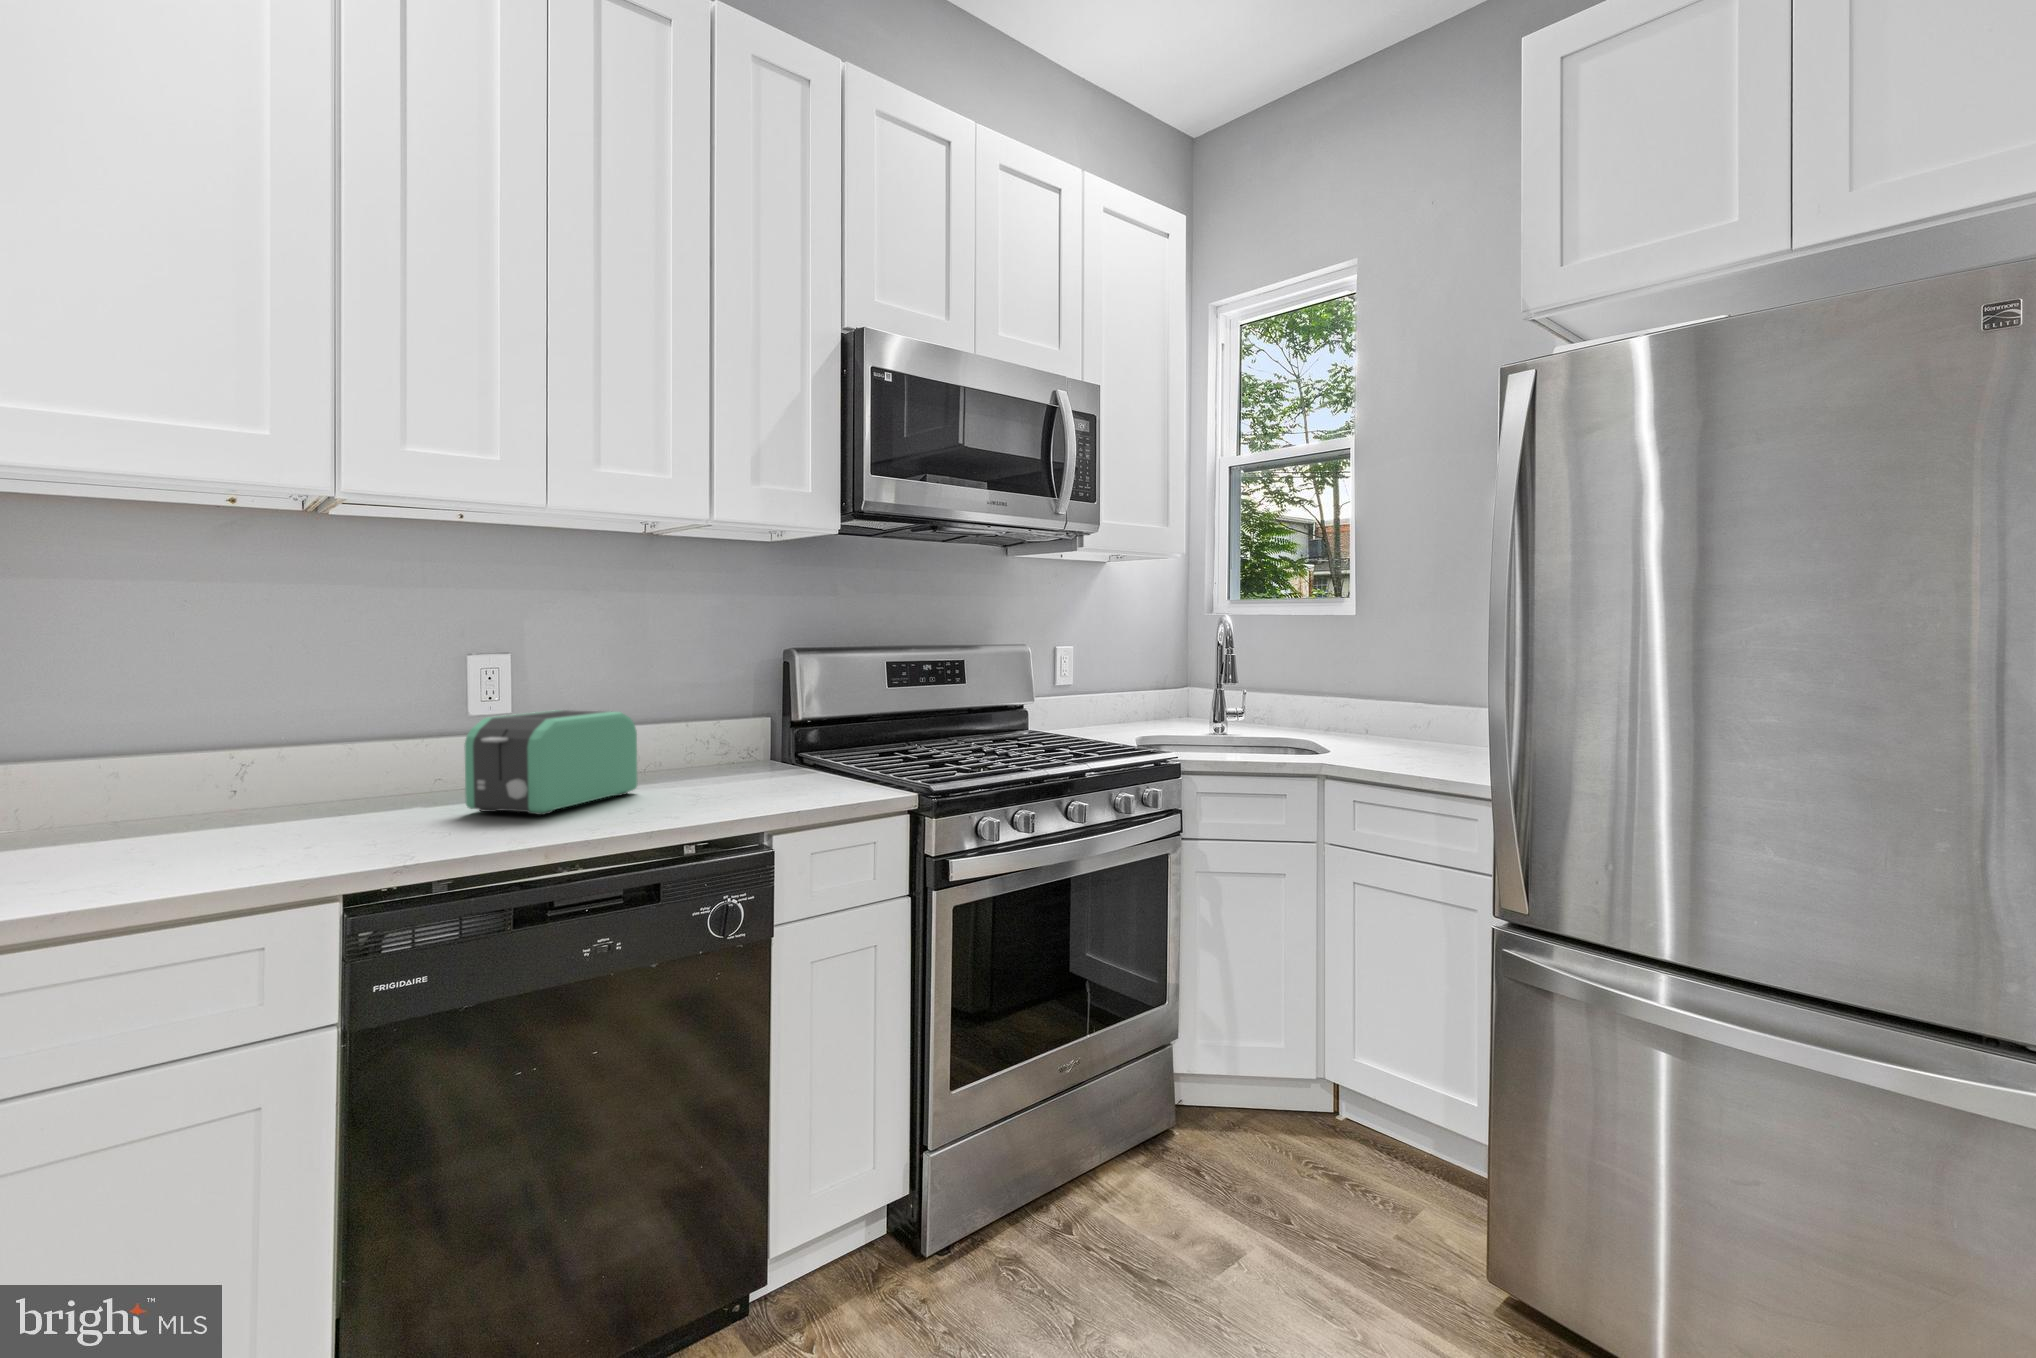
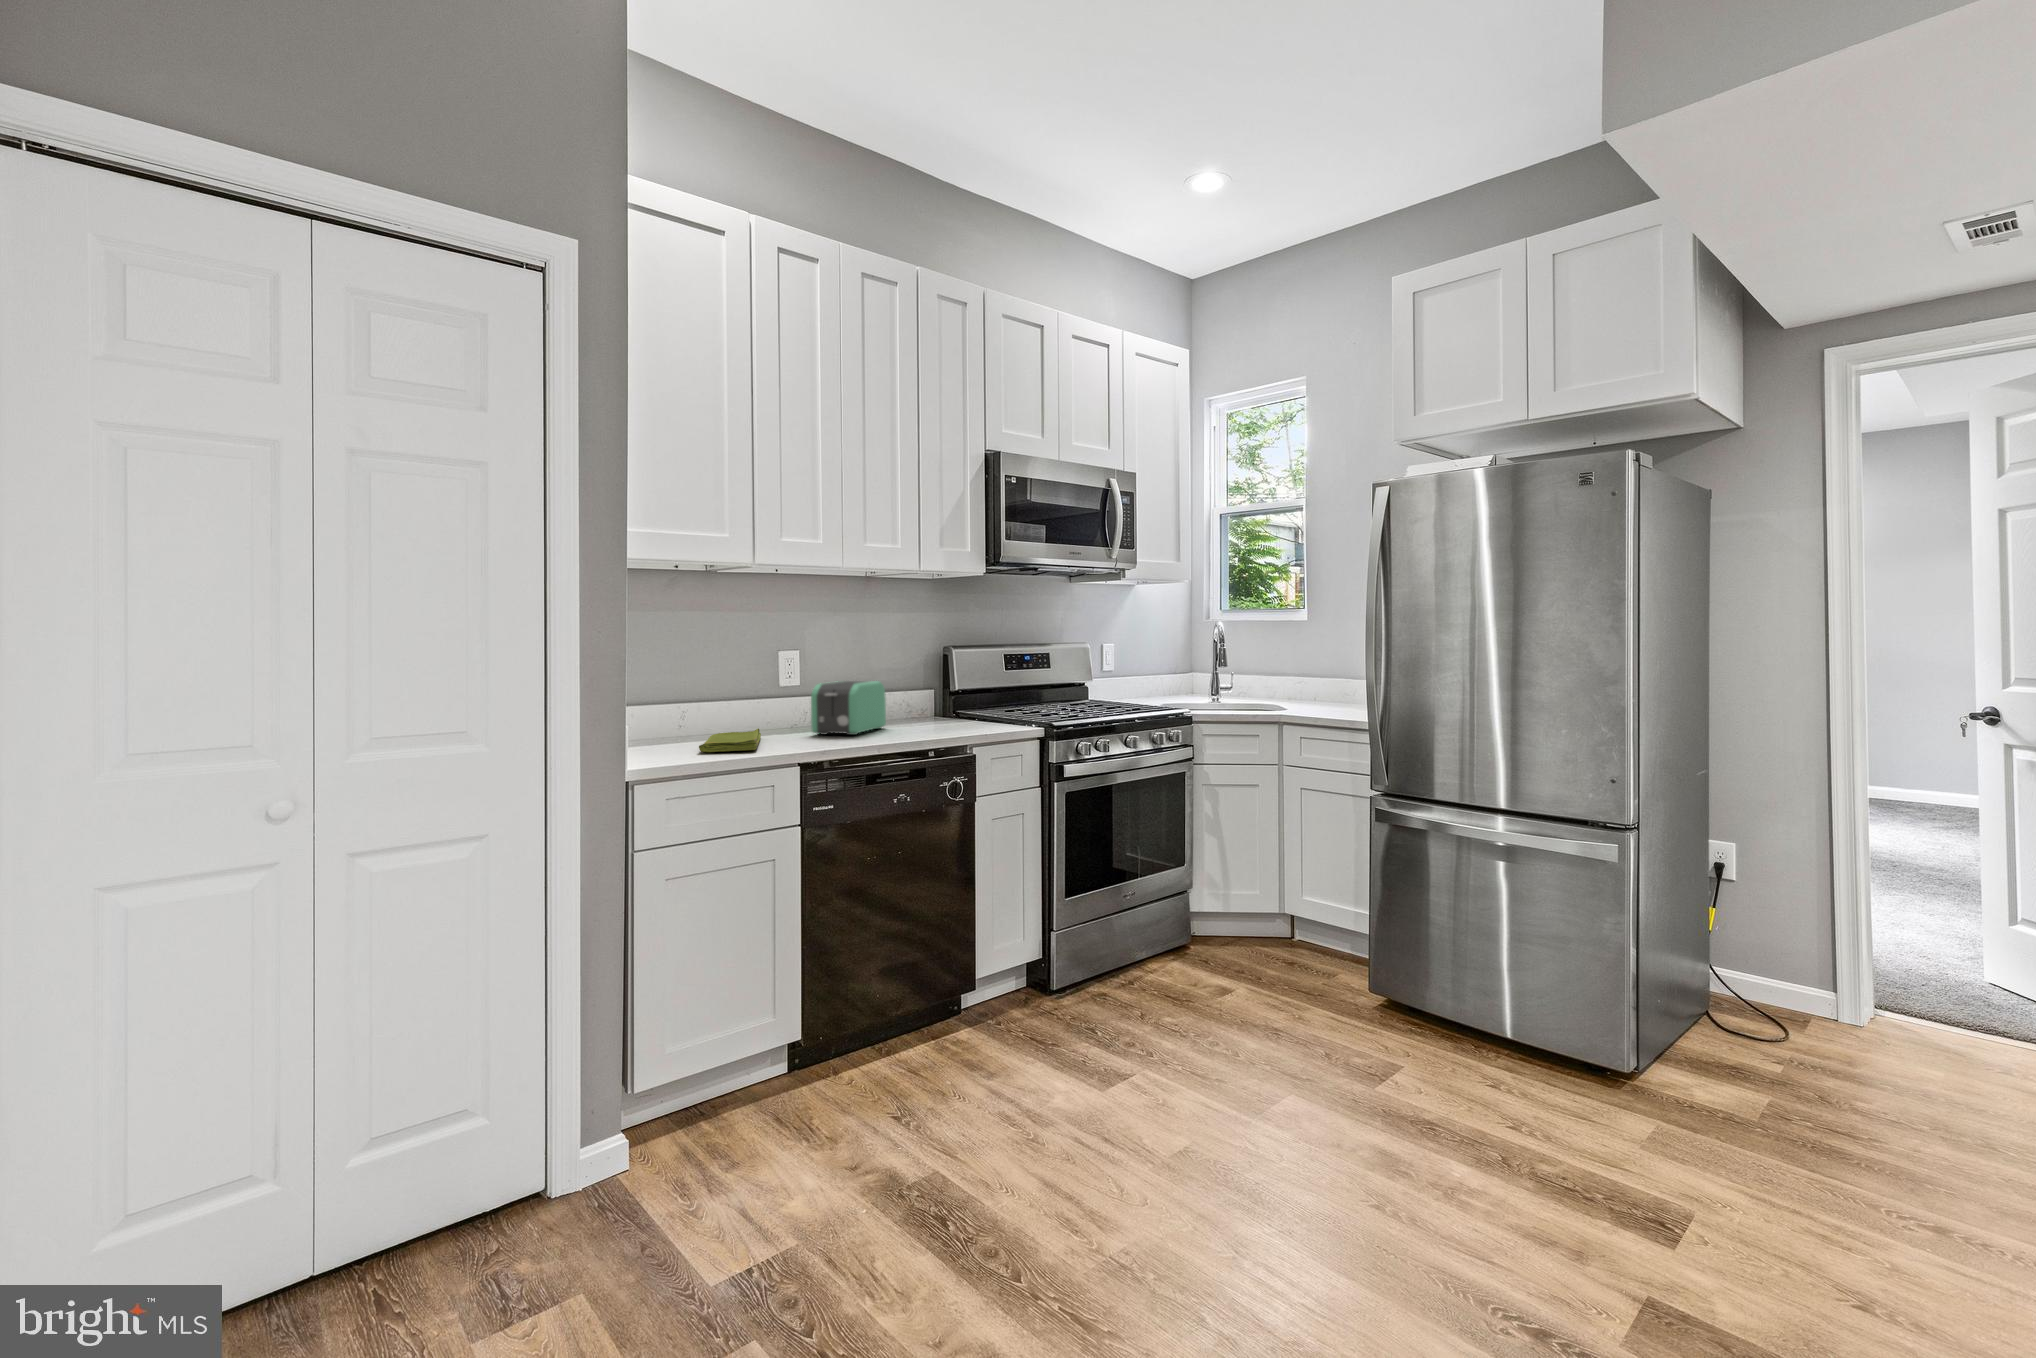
dish towel: none [100,802,359,875] -> present [699,728,761,752]

